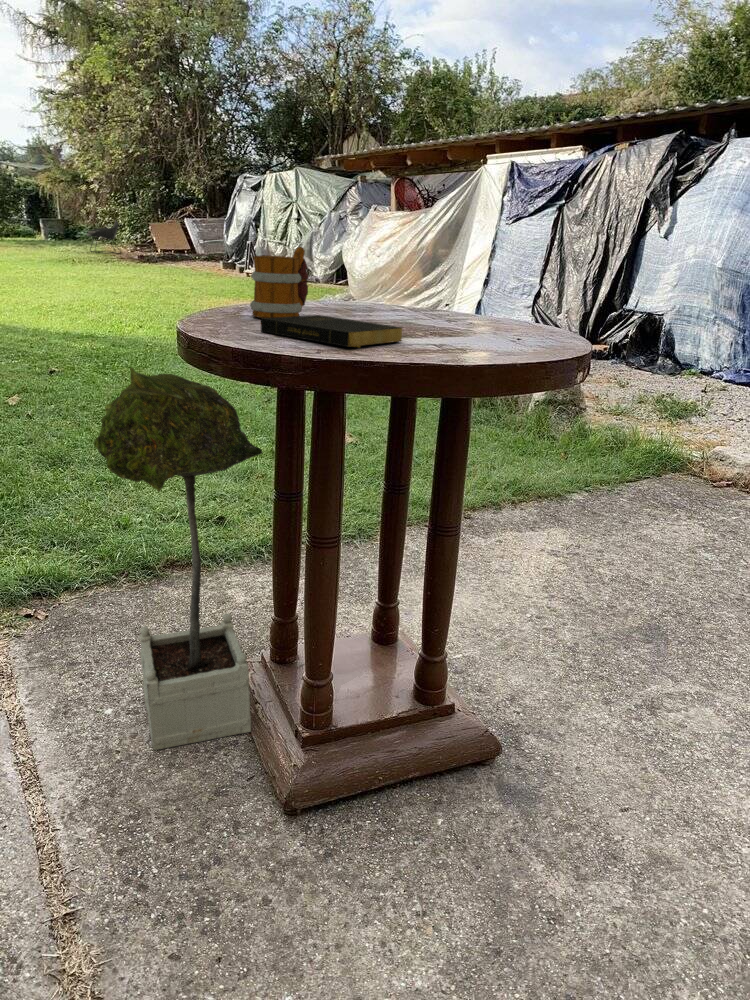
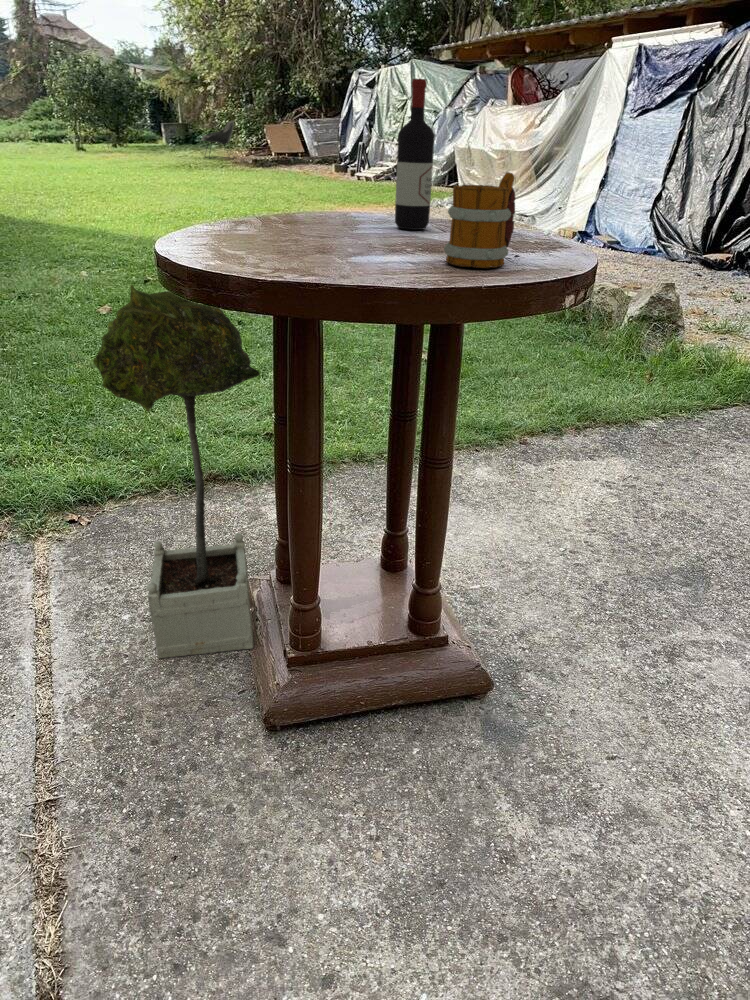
wine bottle: none [382,183,419,317] -> present [395,79,435,230]
mug: present [250,247,308,318] -> present [444,172,516,268]
book: present [261,315,402,347] -> none [239,230,384,267]

